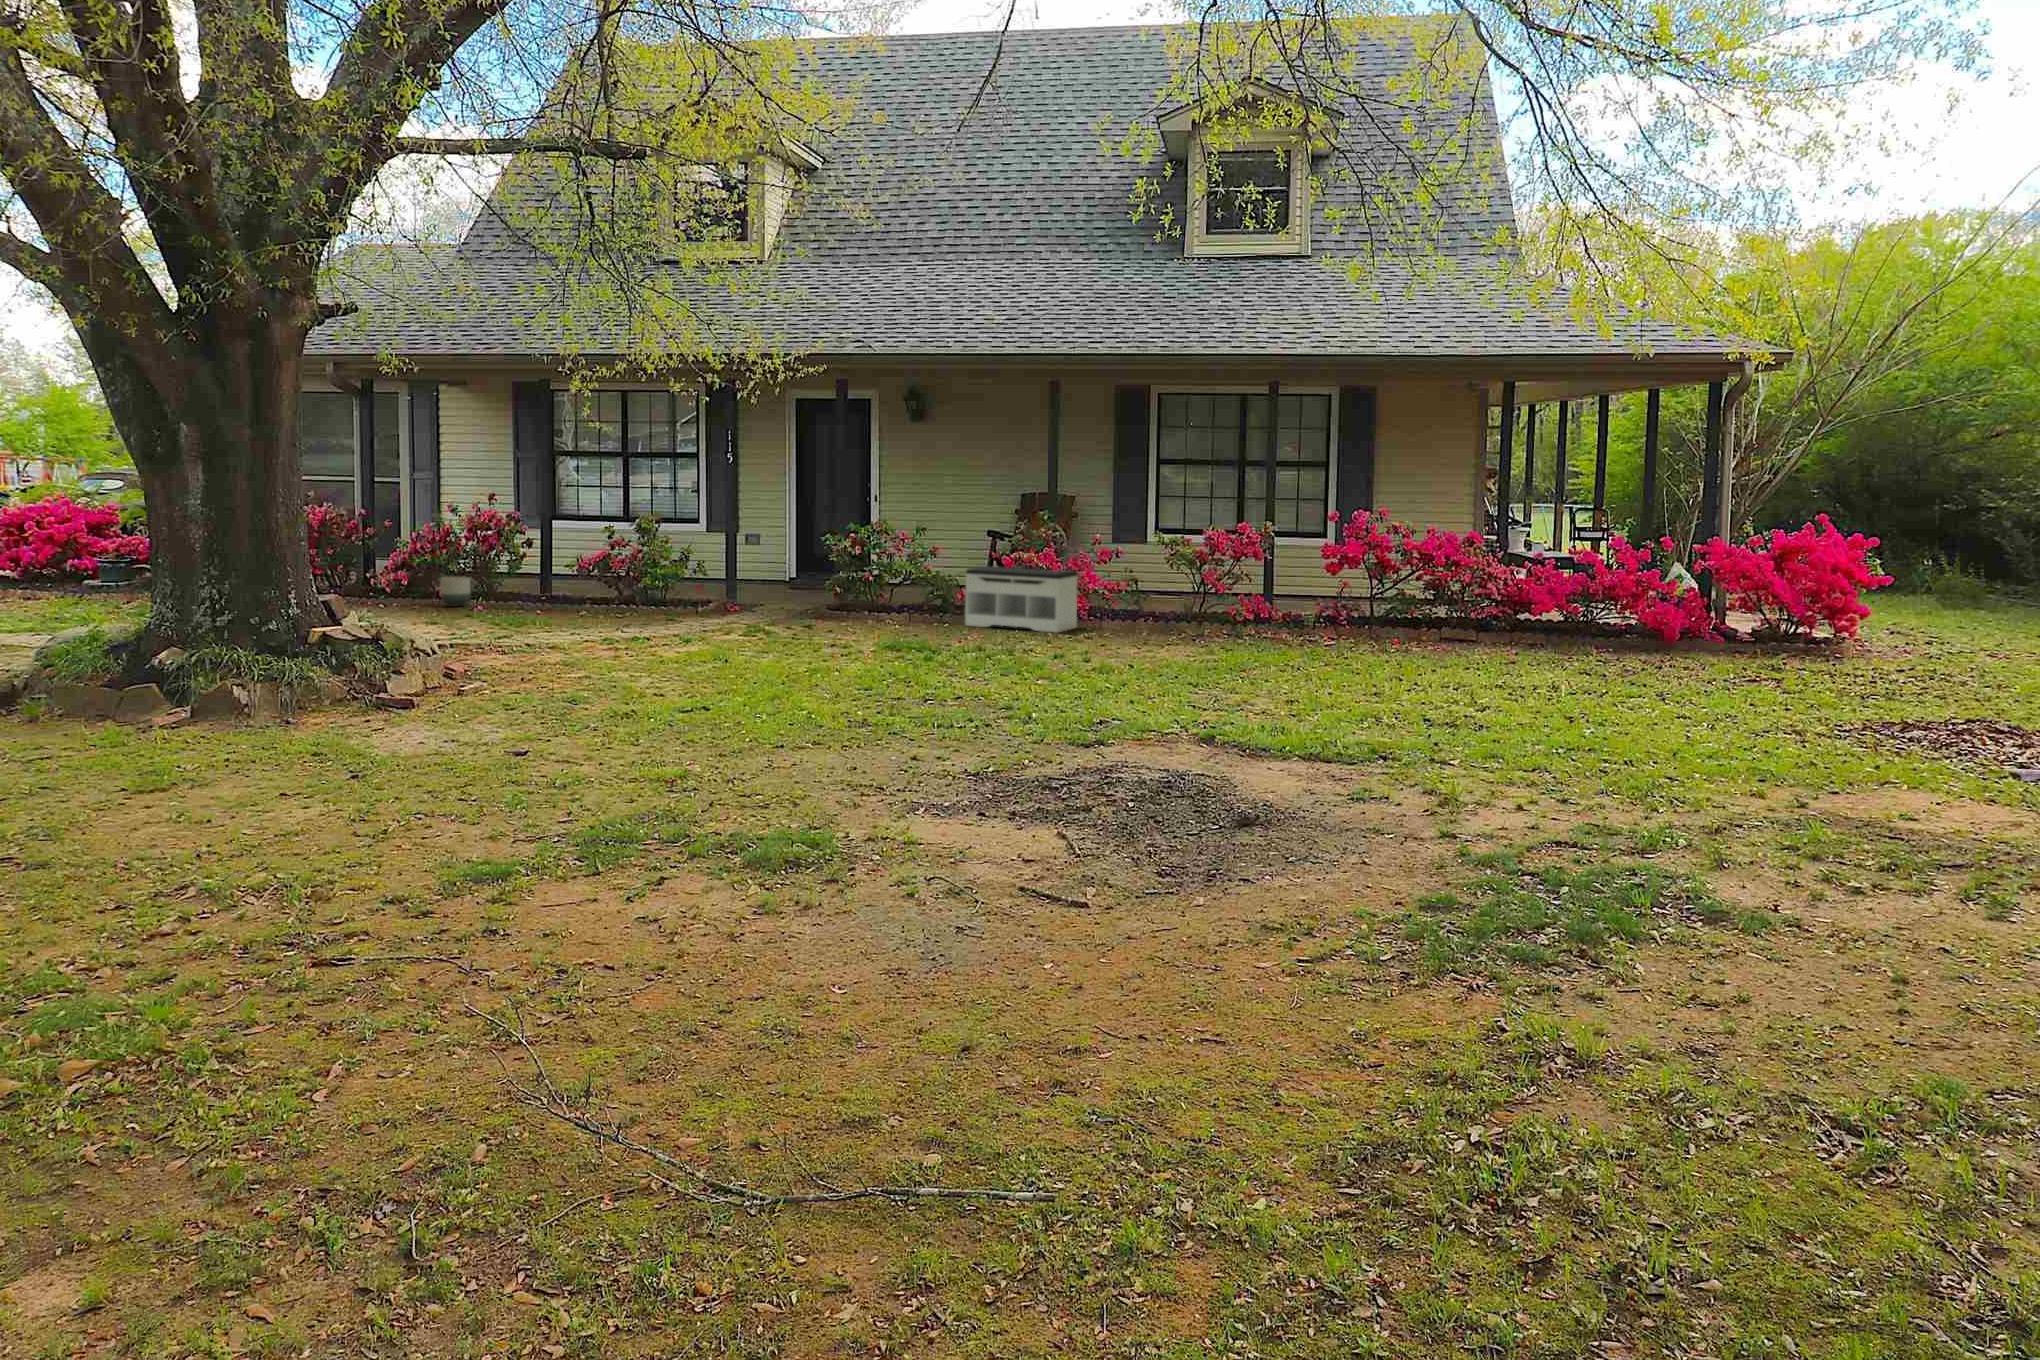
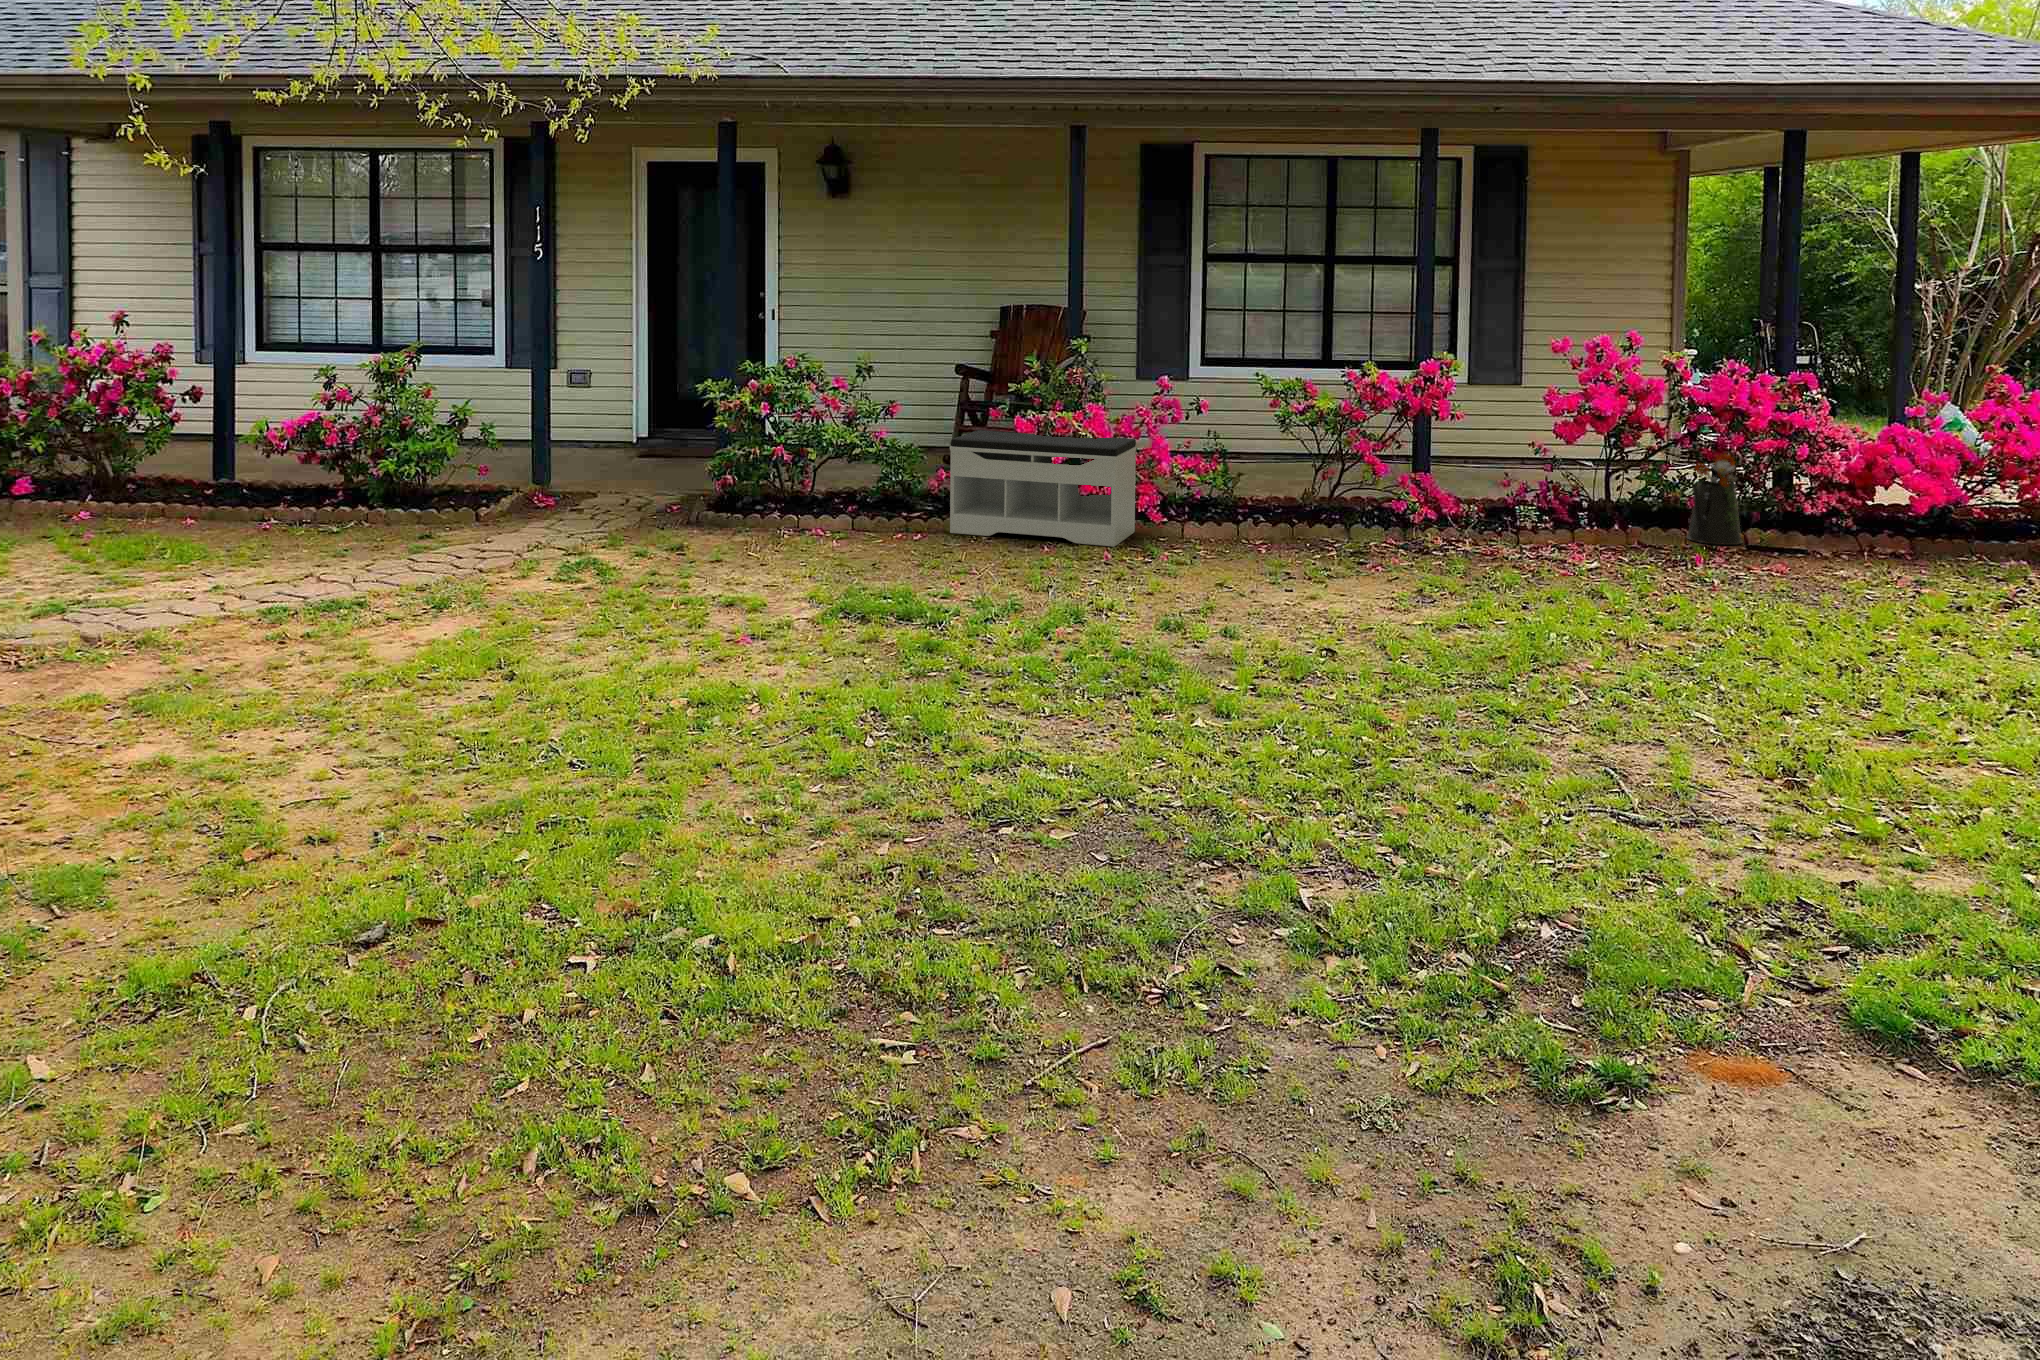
planter: present [440,577,471,607] -> none [25,458,85,511]
watering can: none [1416,585,1453,641] -> present [1687,454,1742,545]

